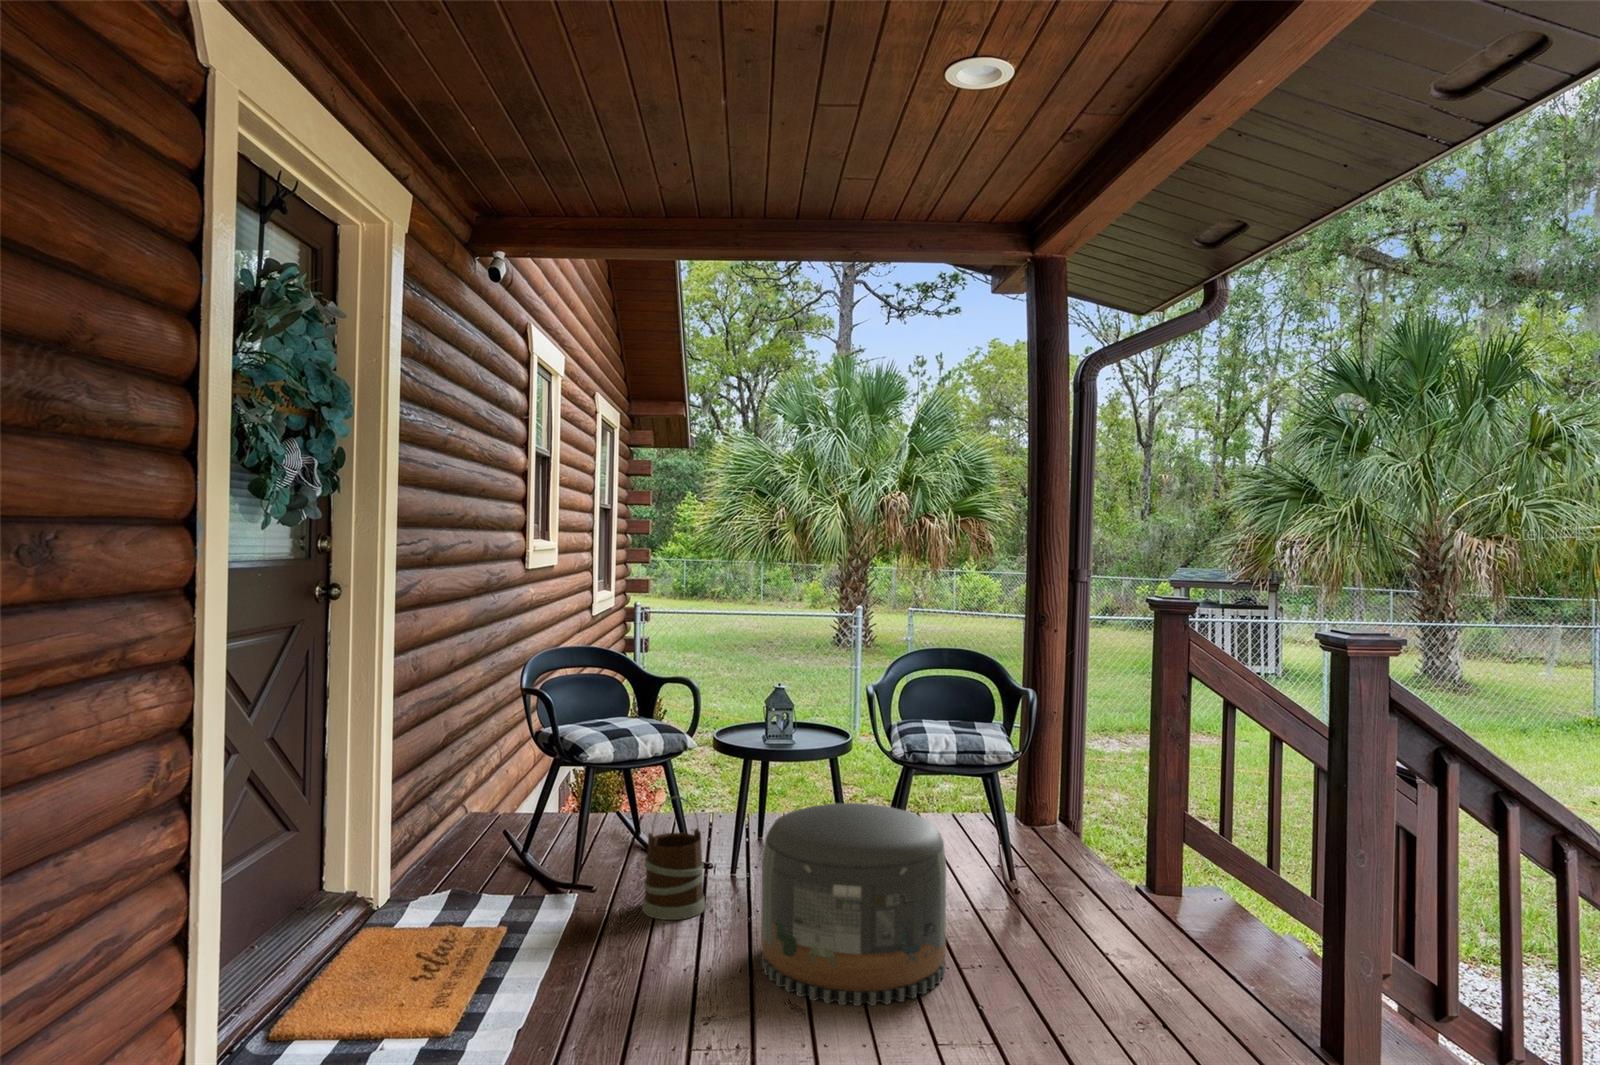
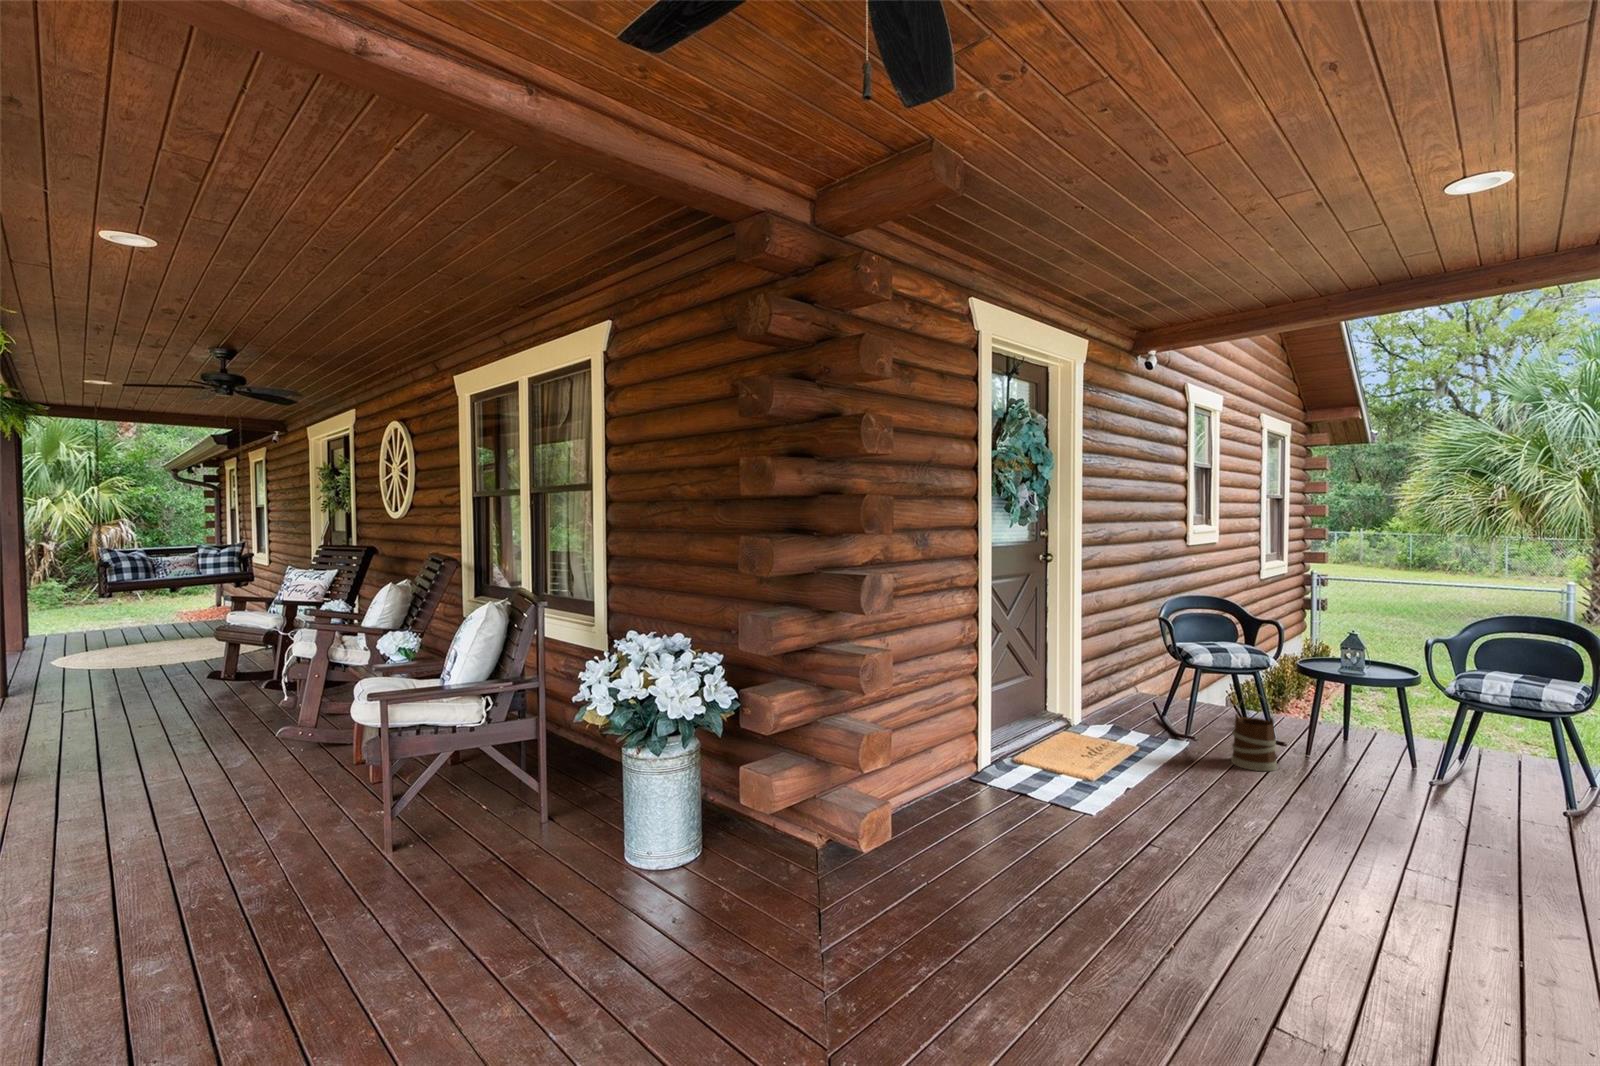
pouf: present [761,803,946,1006] -> none [1298,711,1456,846]

